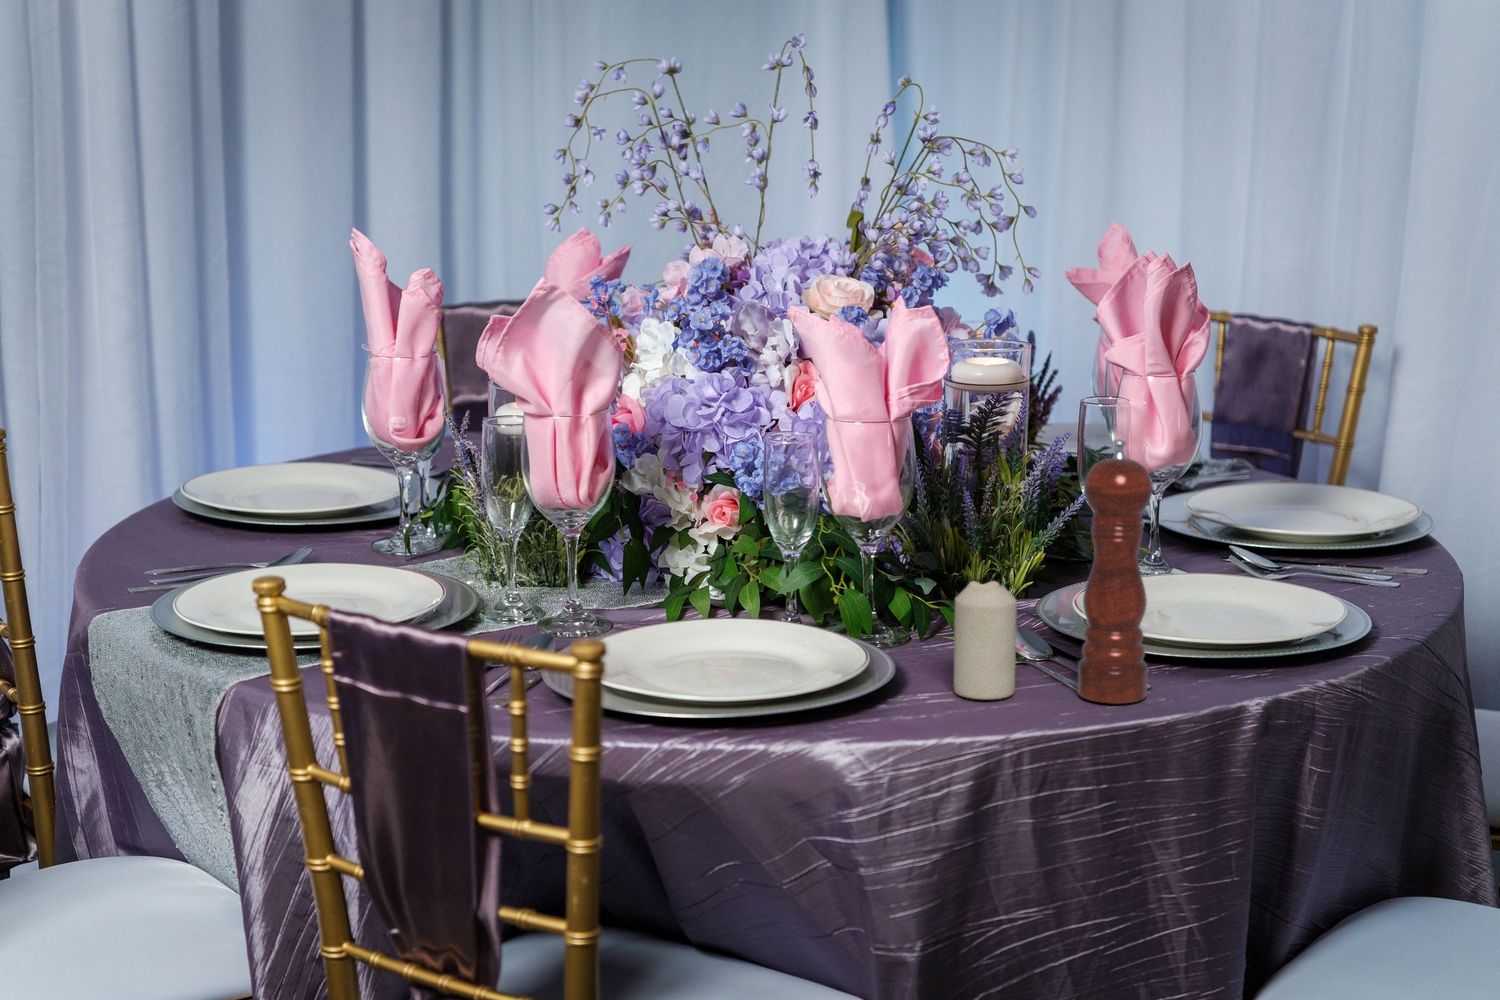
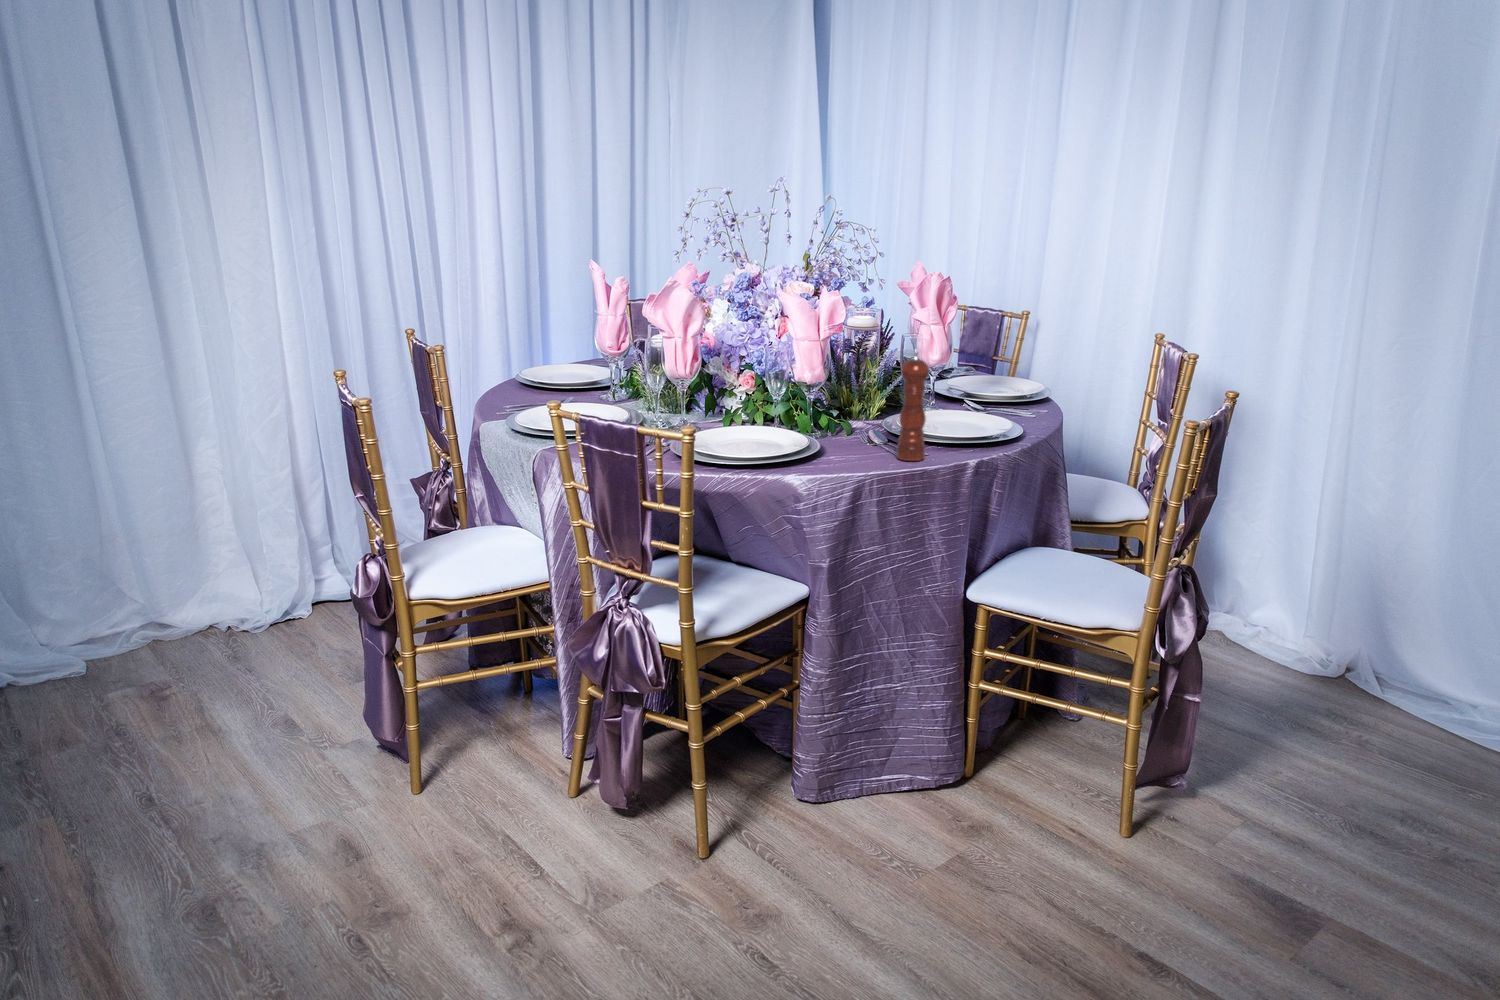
candle: present [954,581,1017,700] -> none [845,410,872,459]

